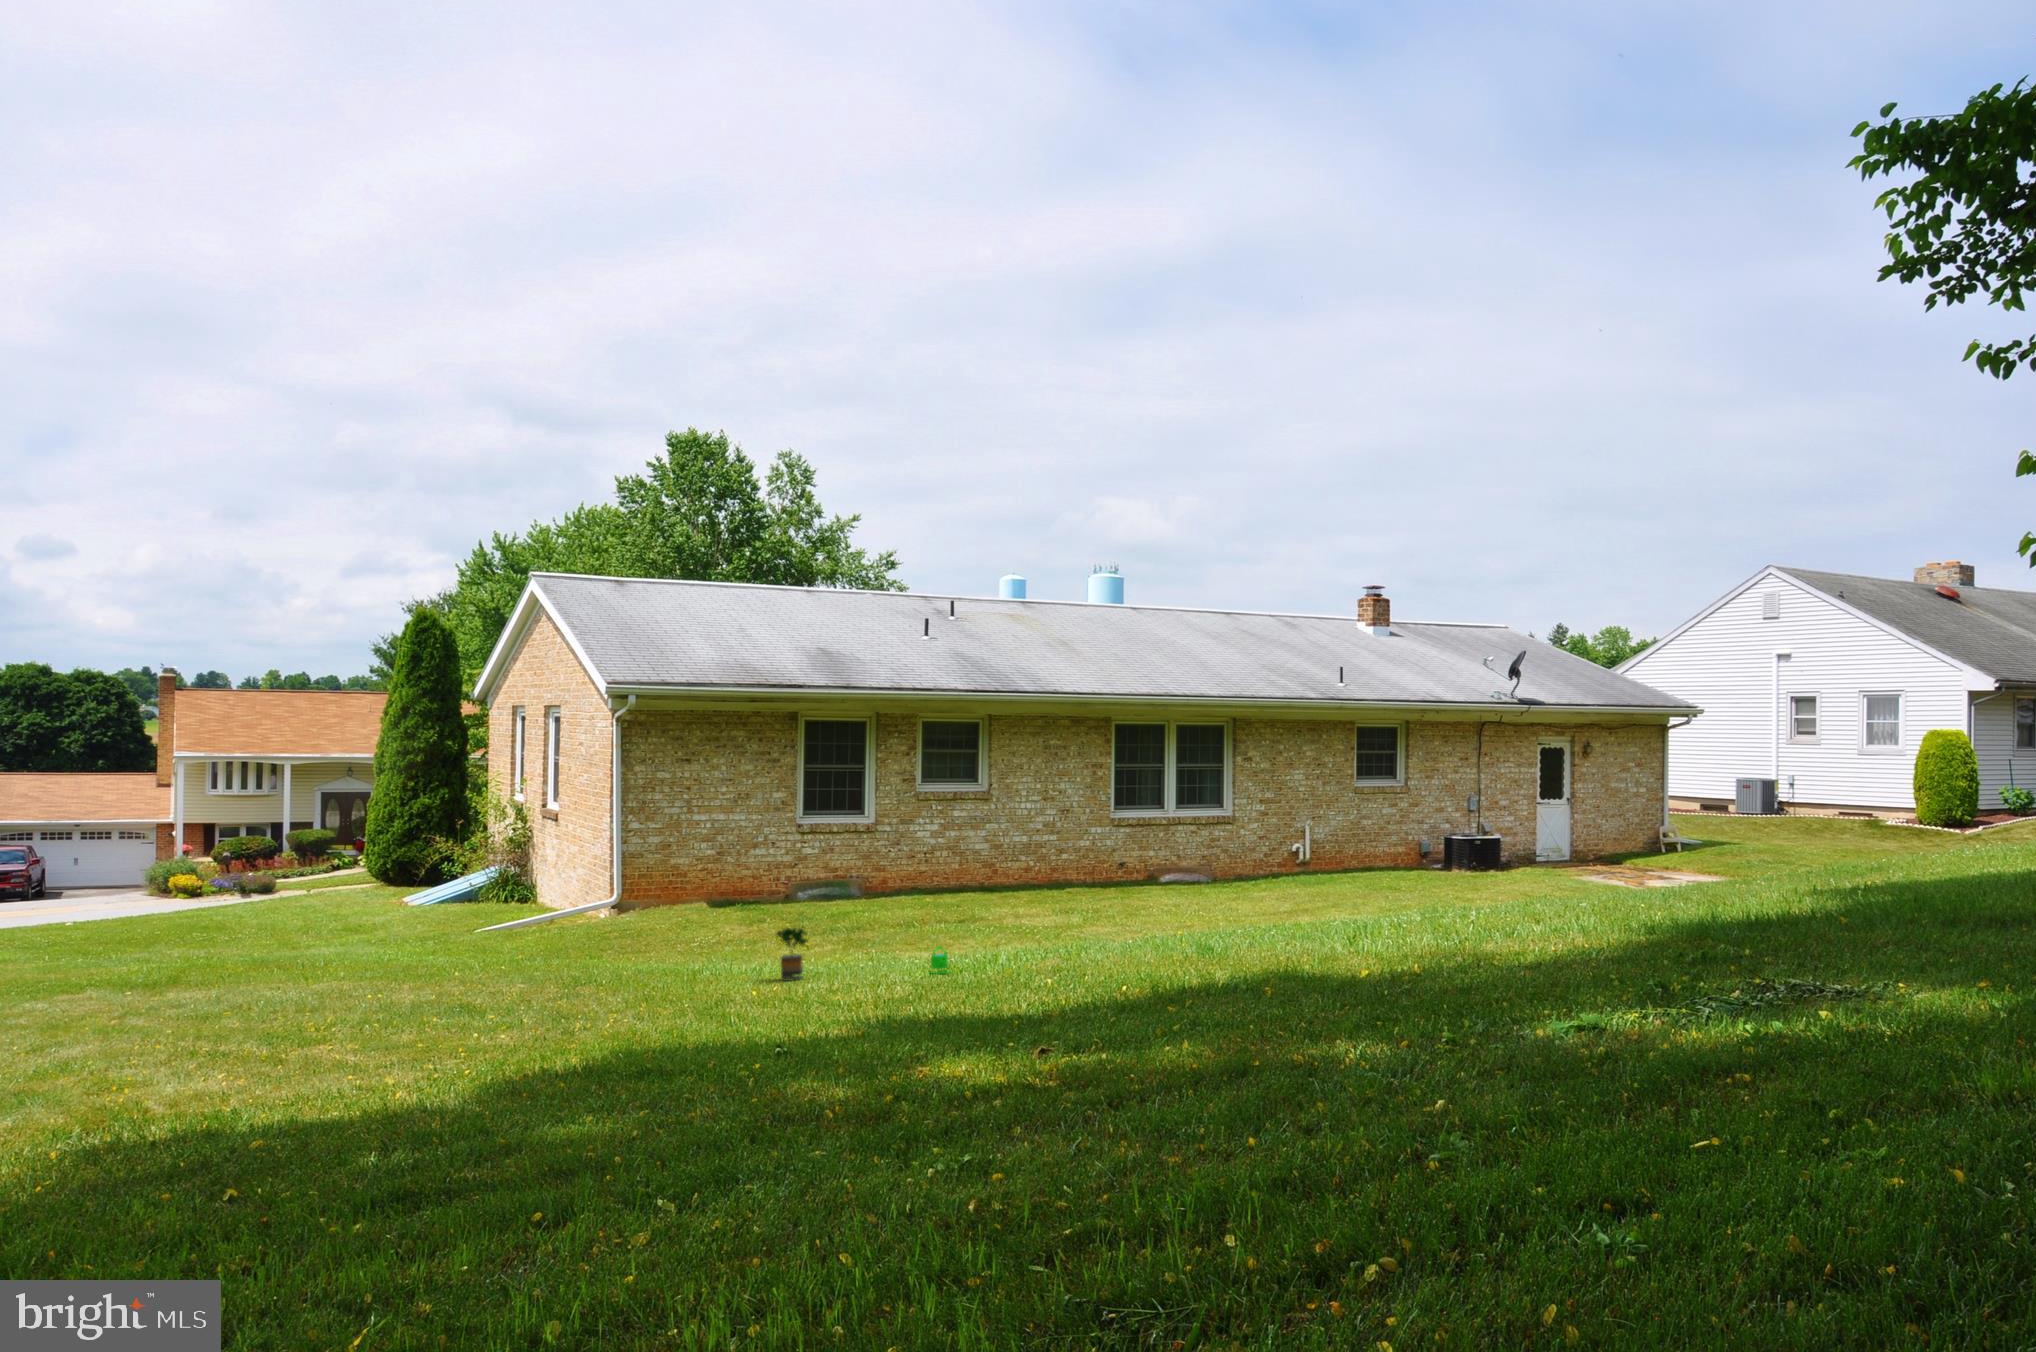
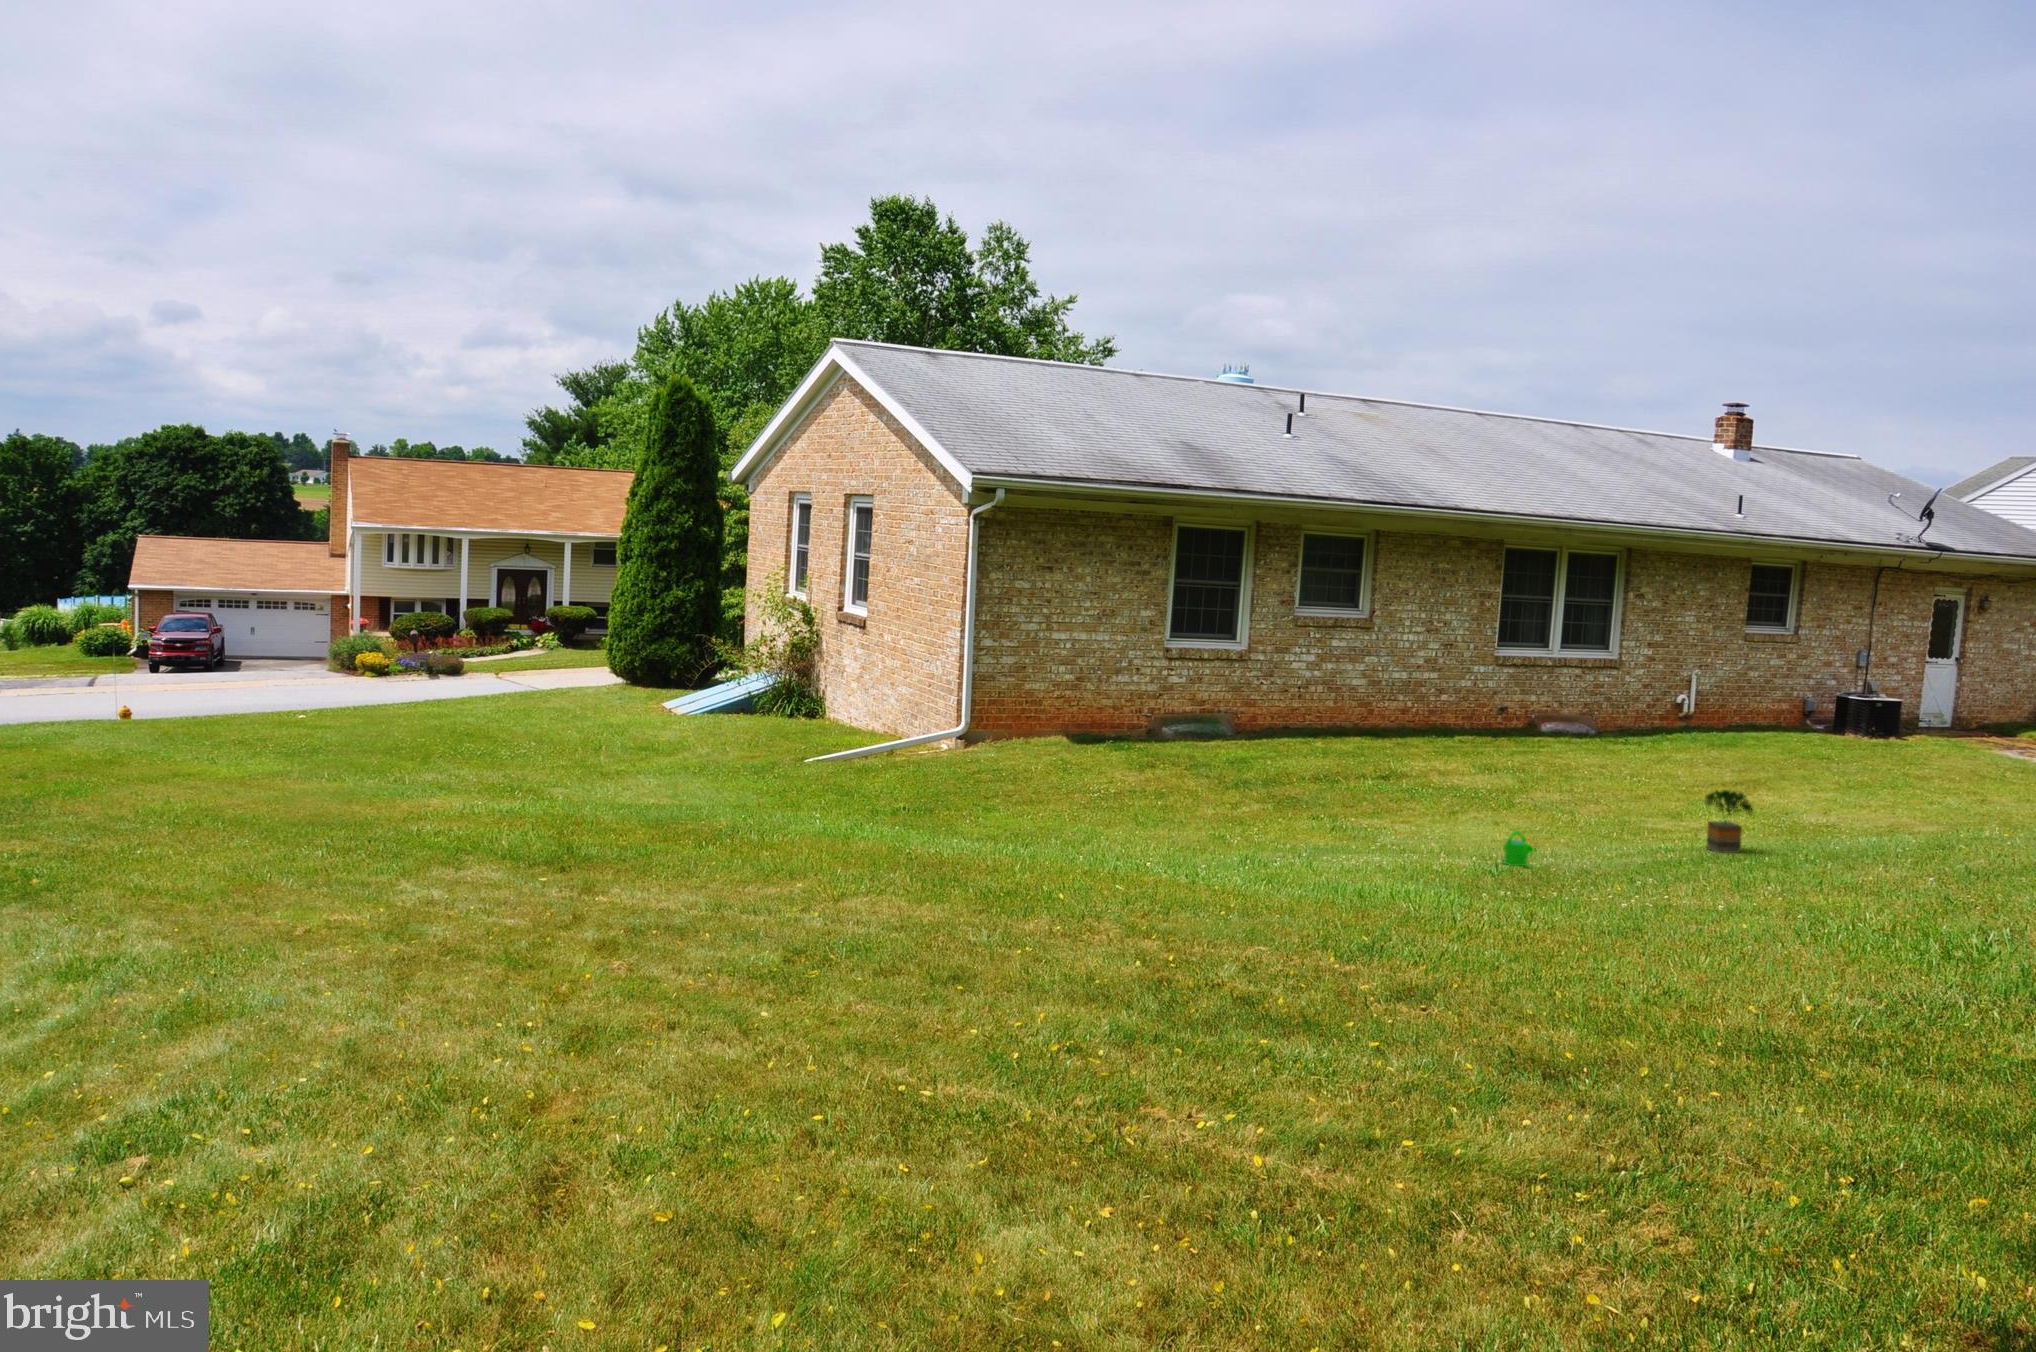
potted tree: present [776,928,808,981] -> present [1705,790,1753,853]

